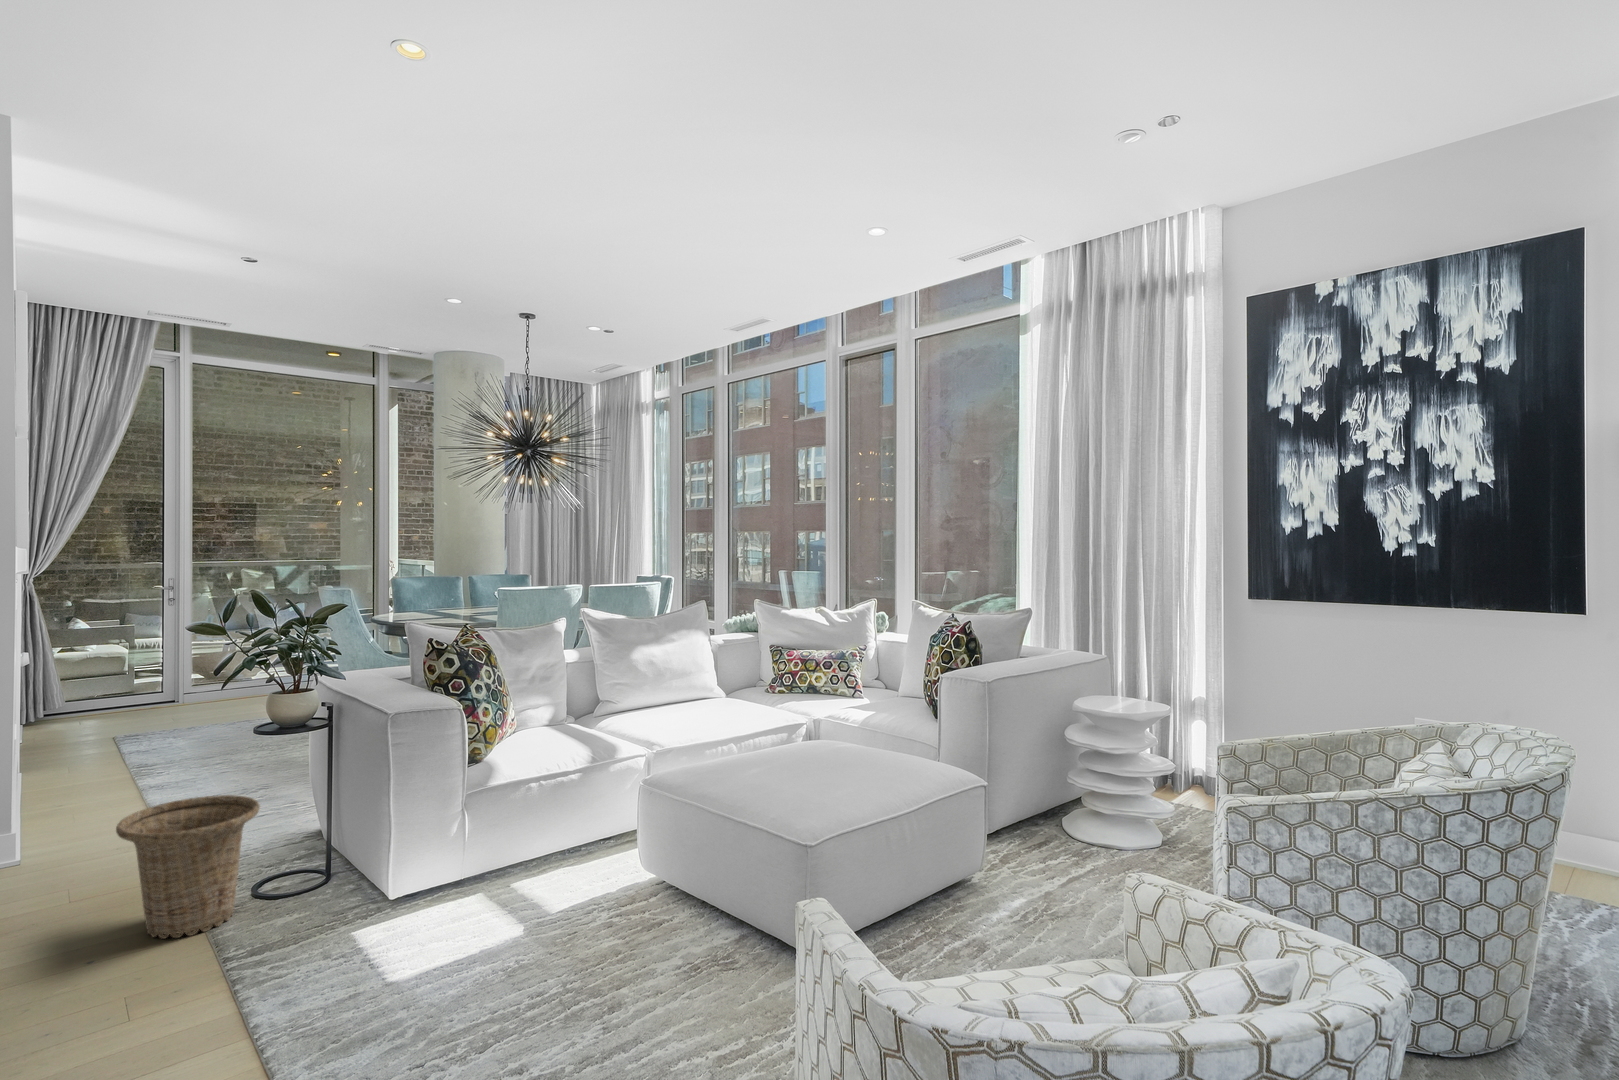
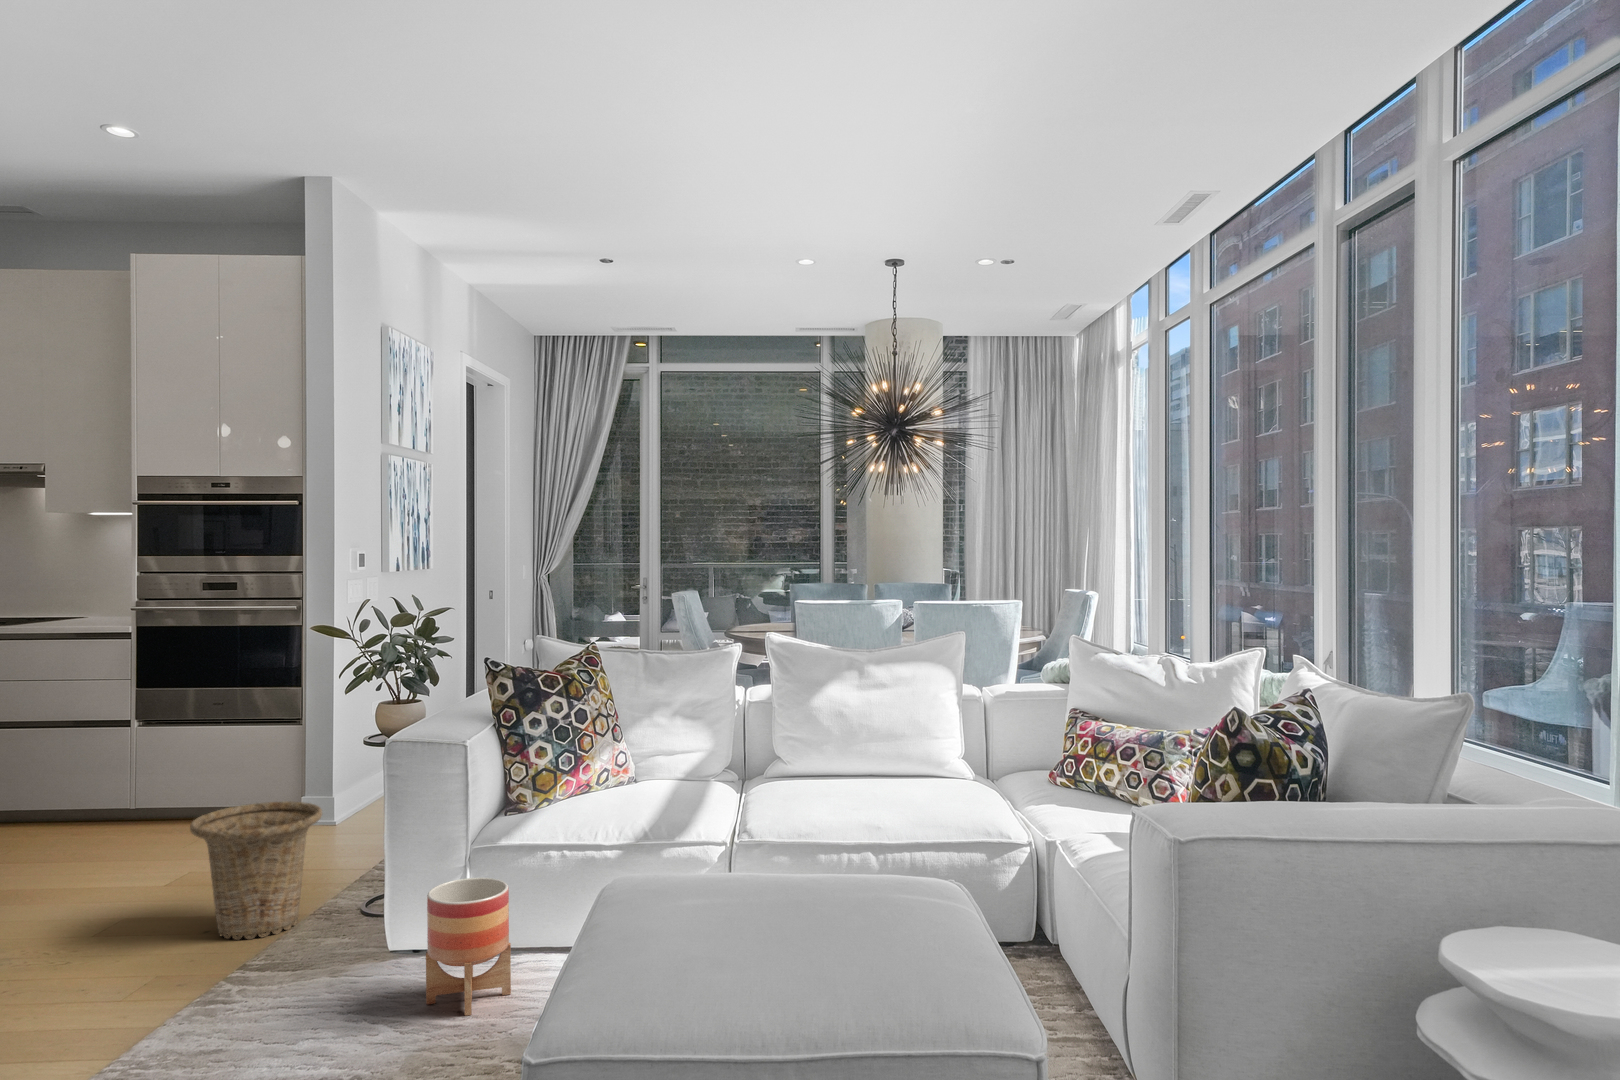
planter: none [492,806,555,912] -> present [426,878,511,1016]

